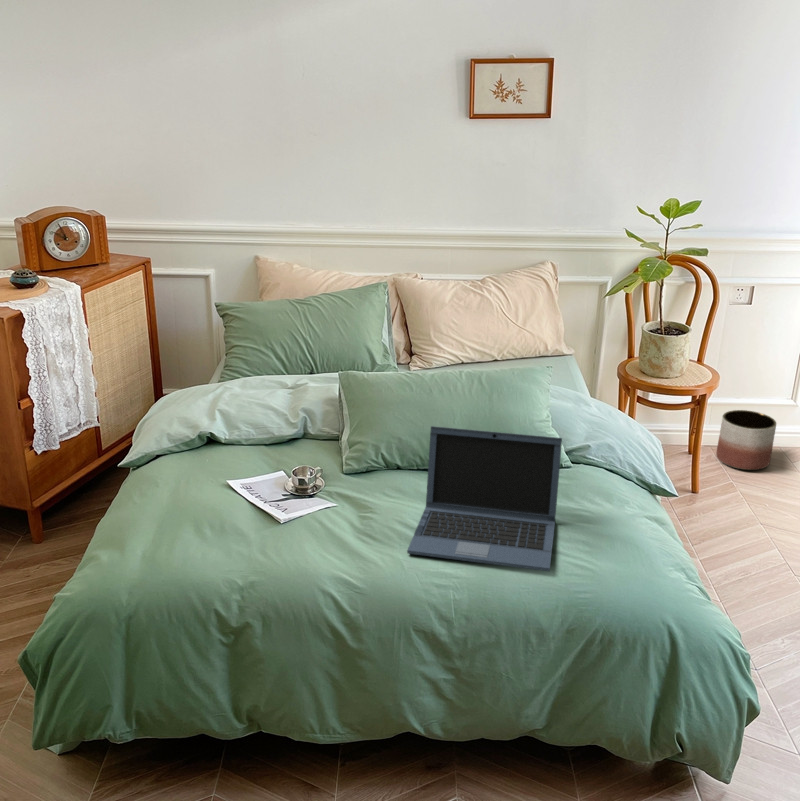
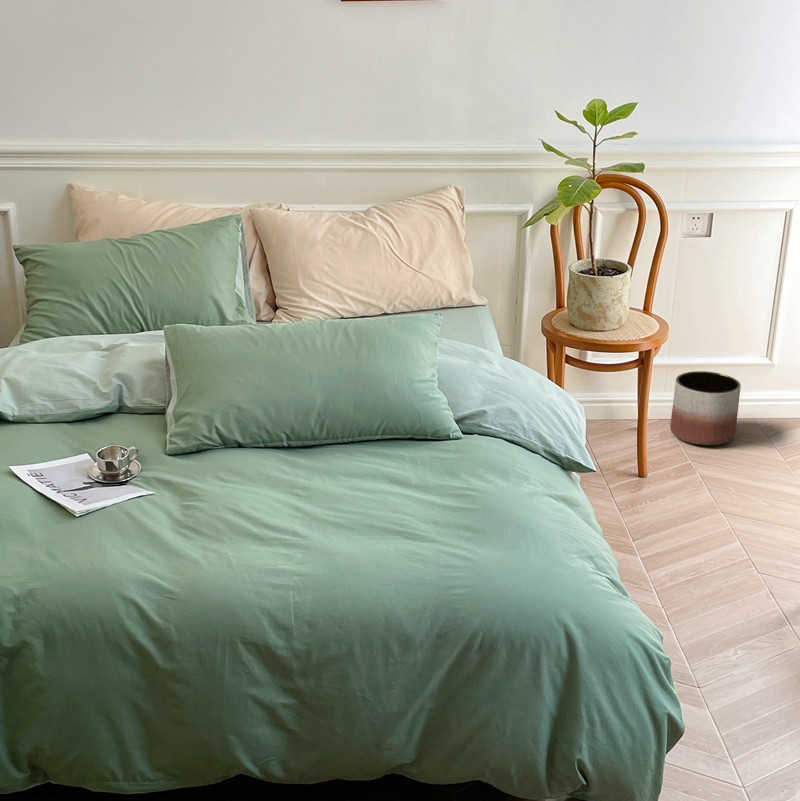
laptop: present [407,426,562,571] -> none [236,387,437,563]

